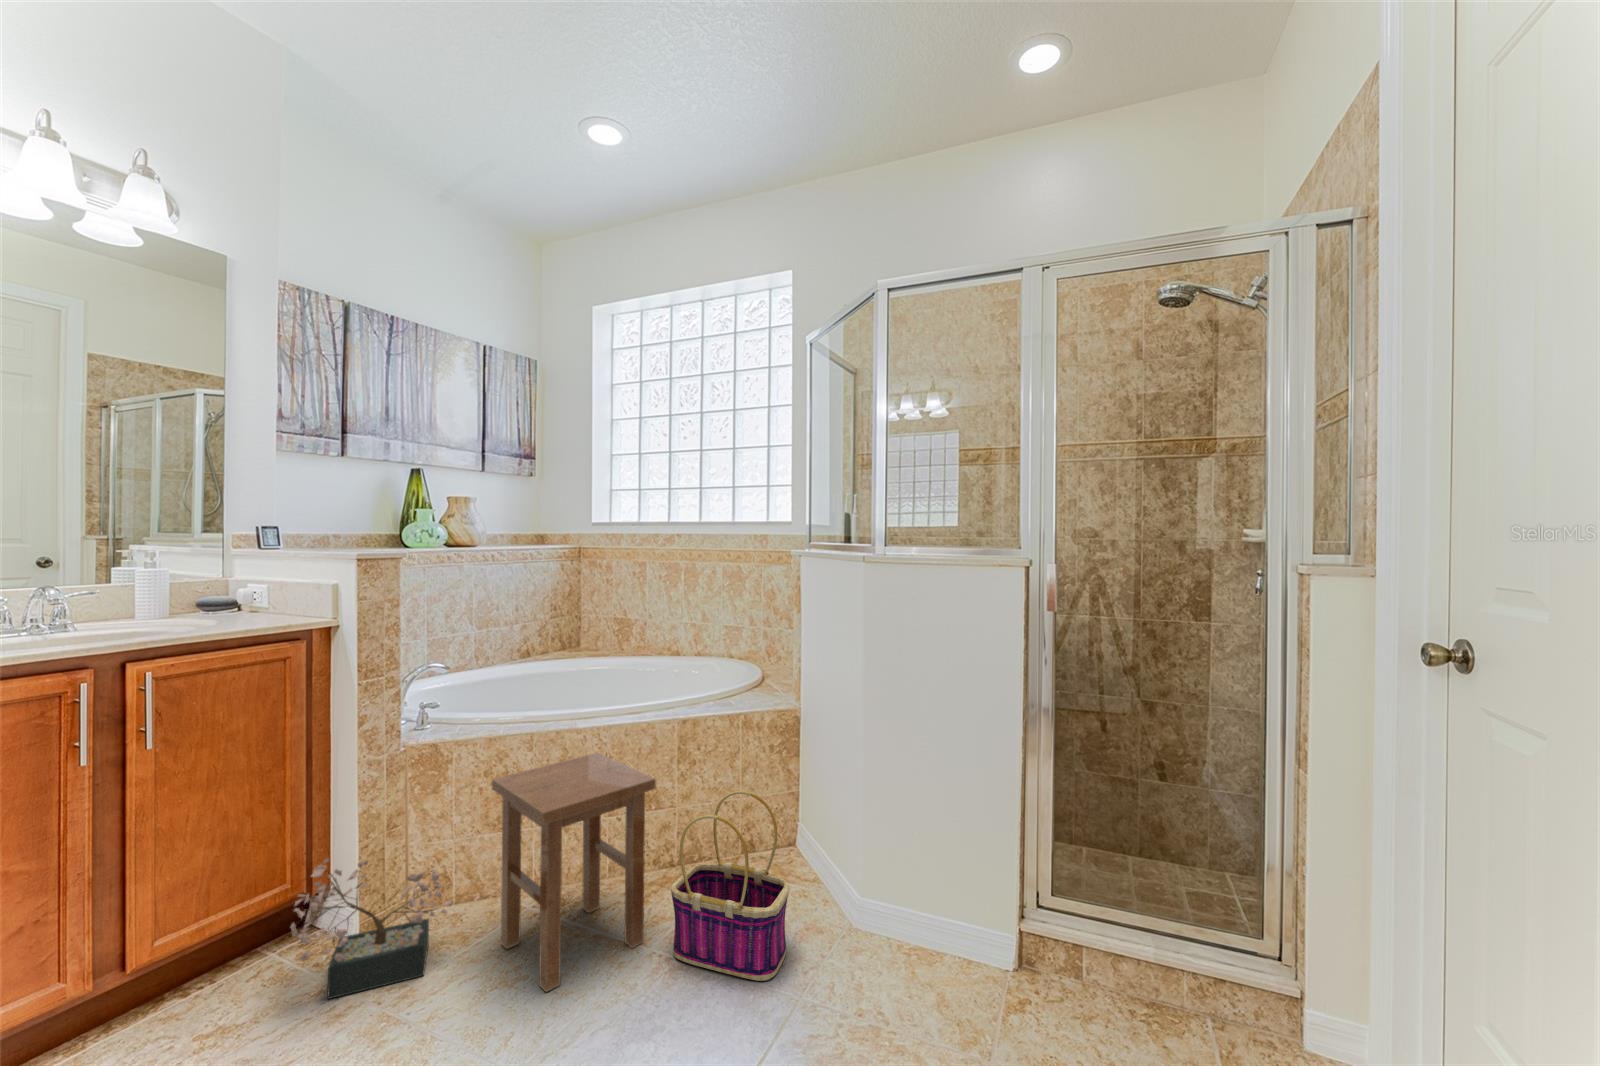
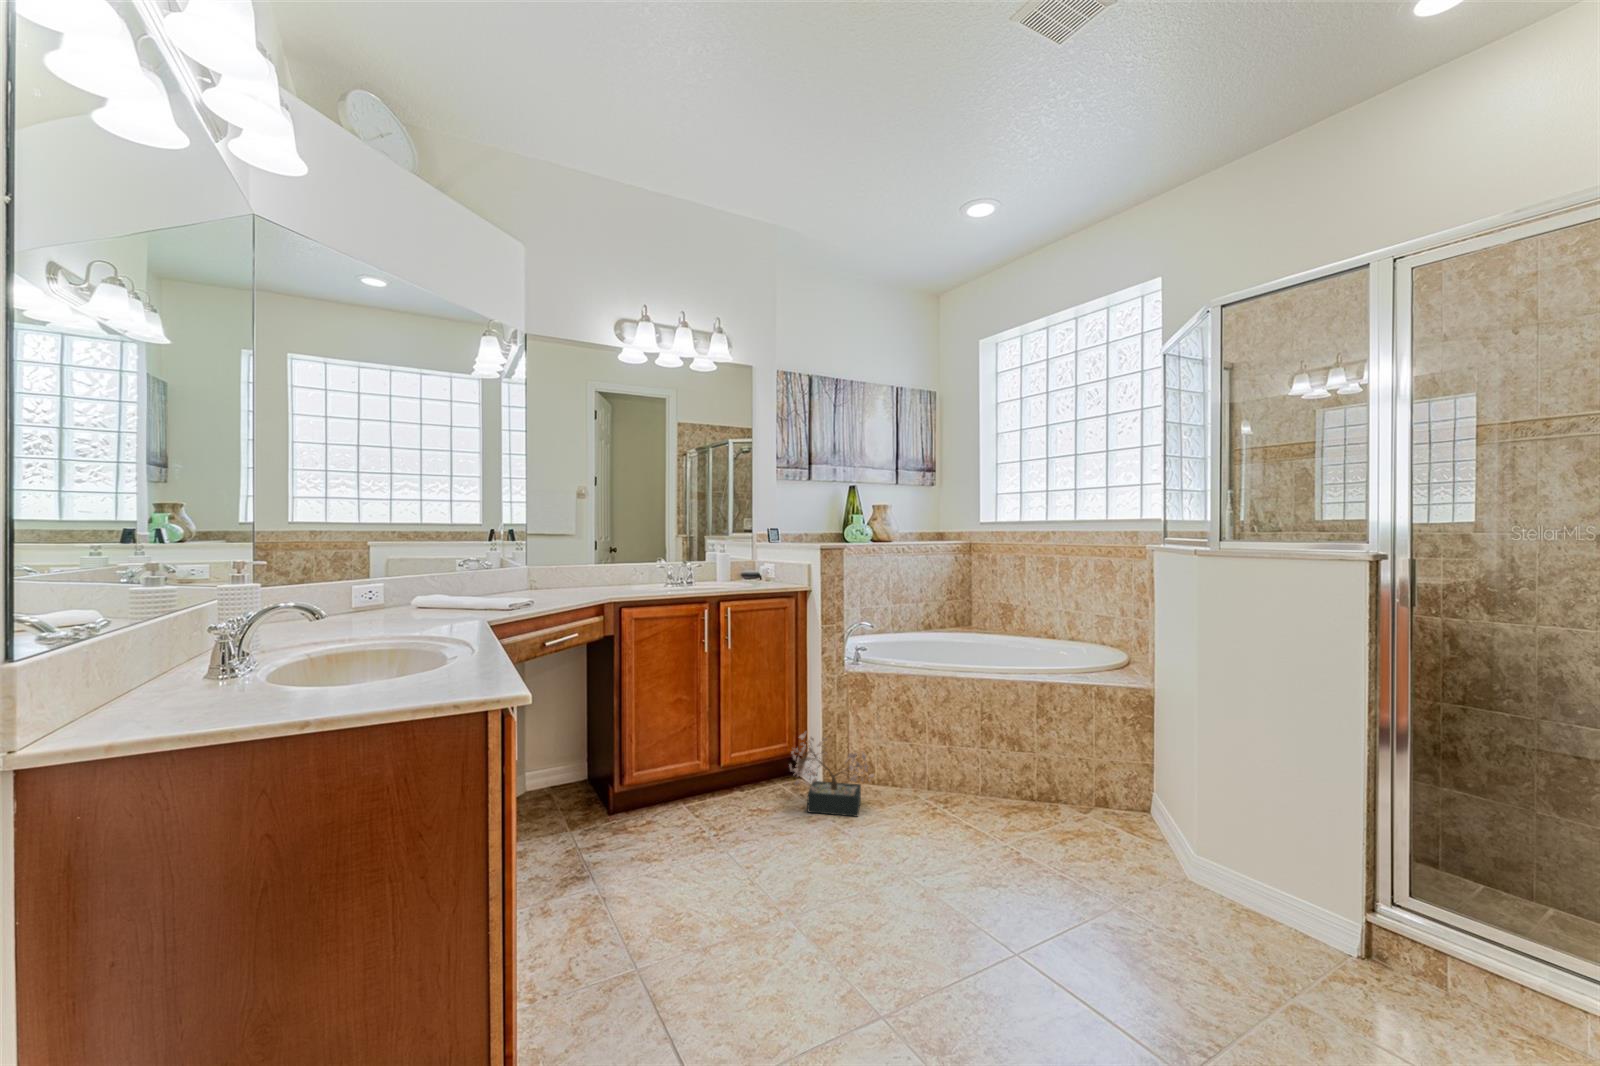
stool: present [492,753,656,992] -> none [898,696,1011,847]
basket: present [671,791,789,981] -> none [1021,741,1123,892]

